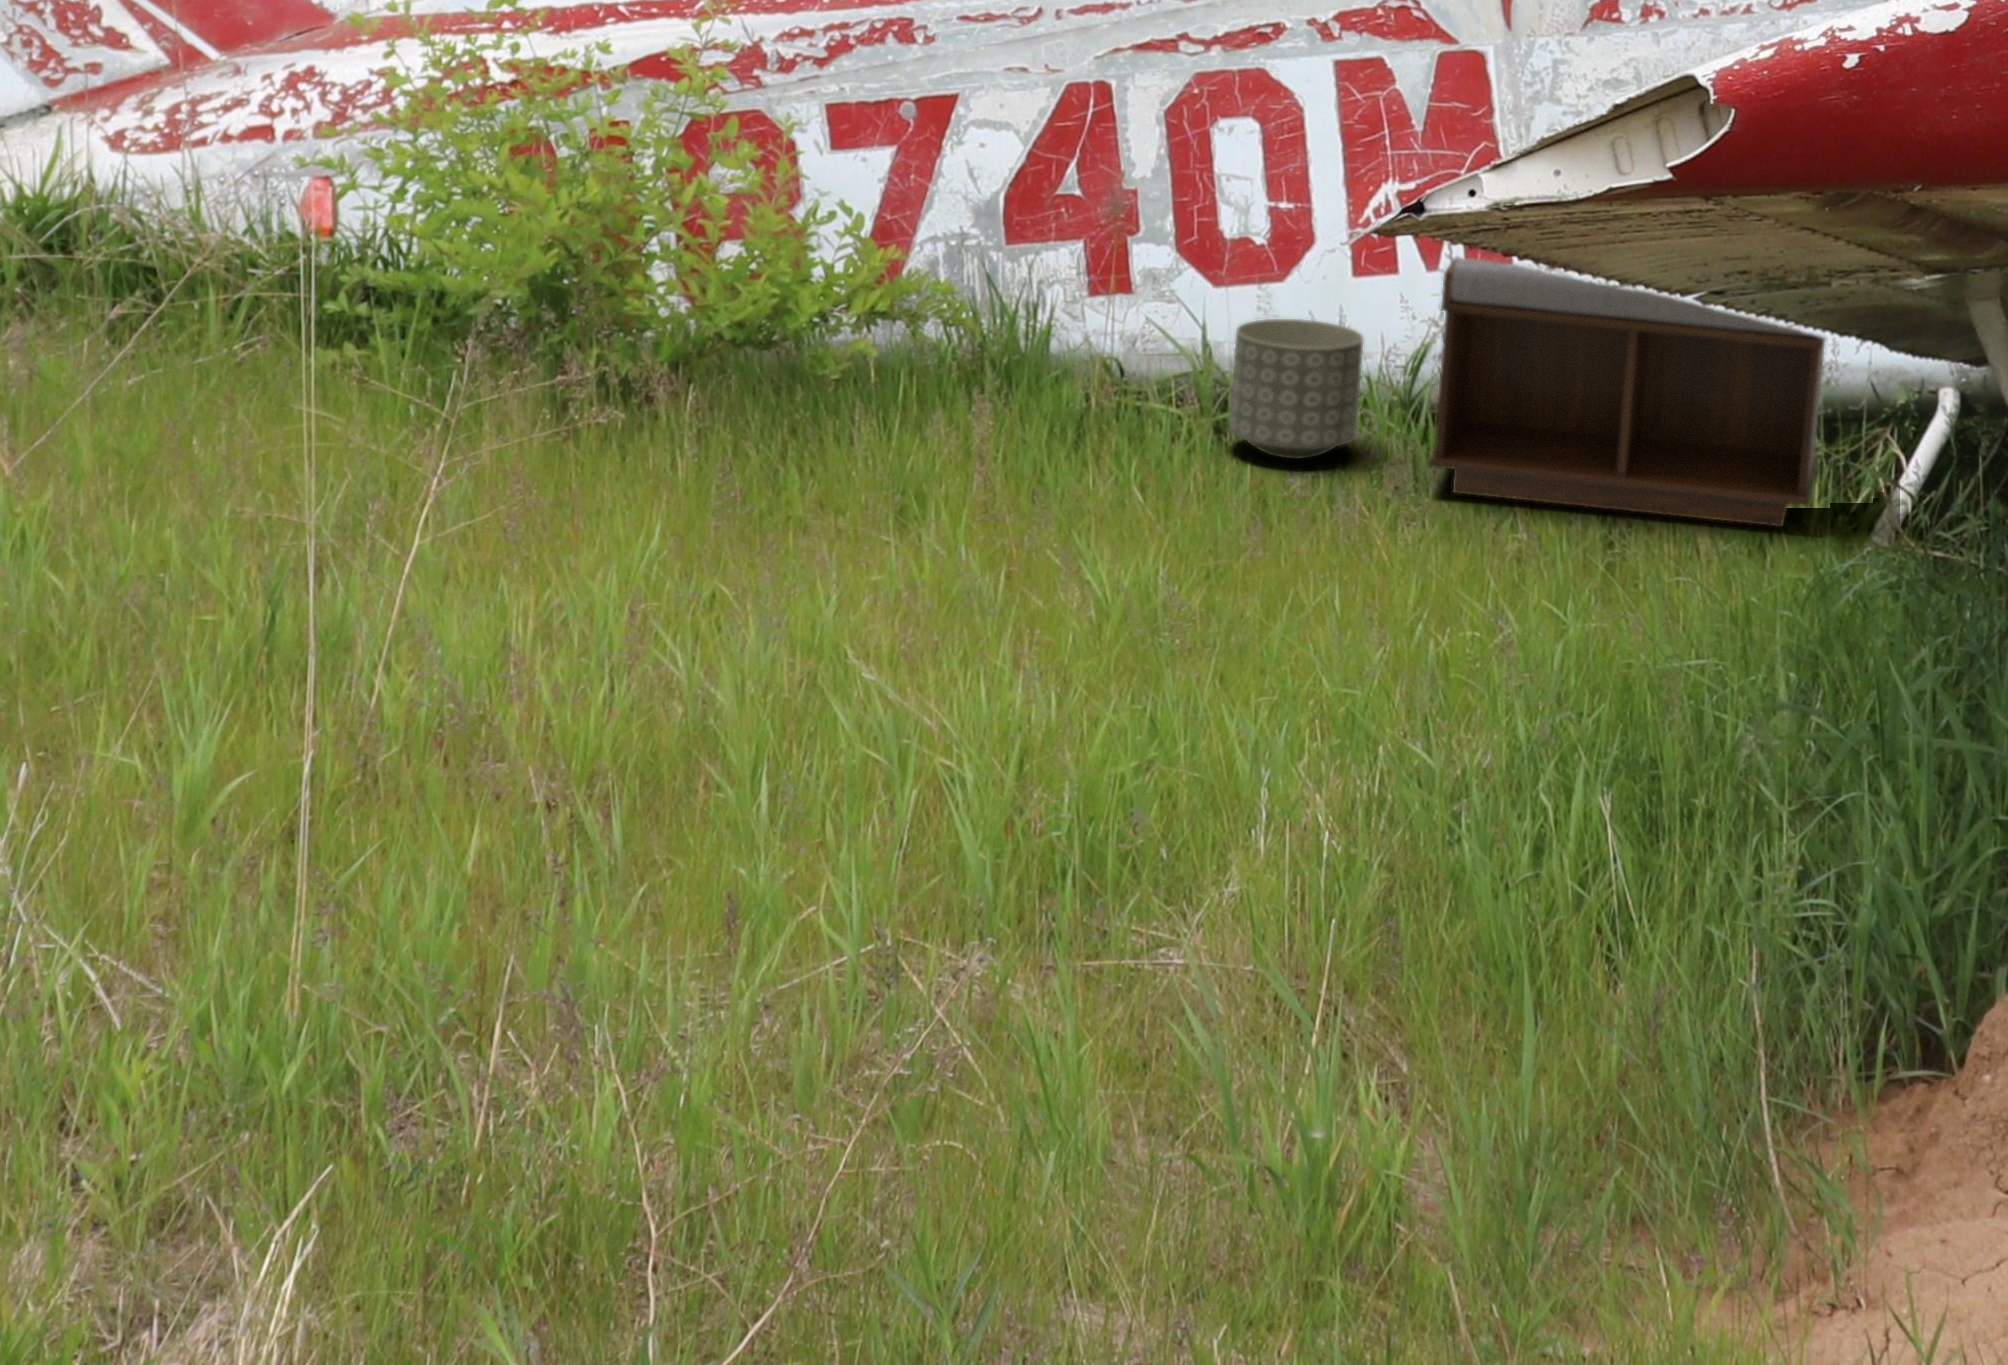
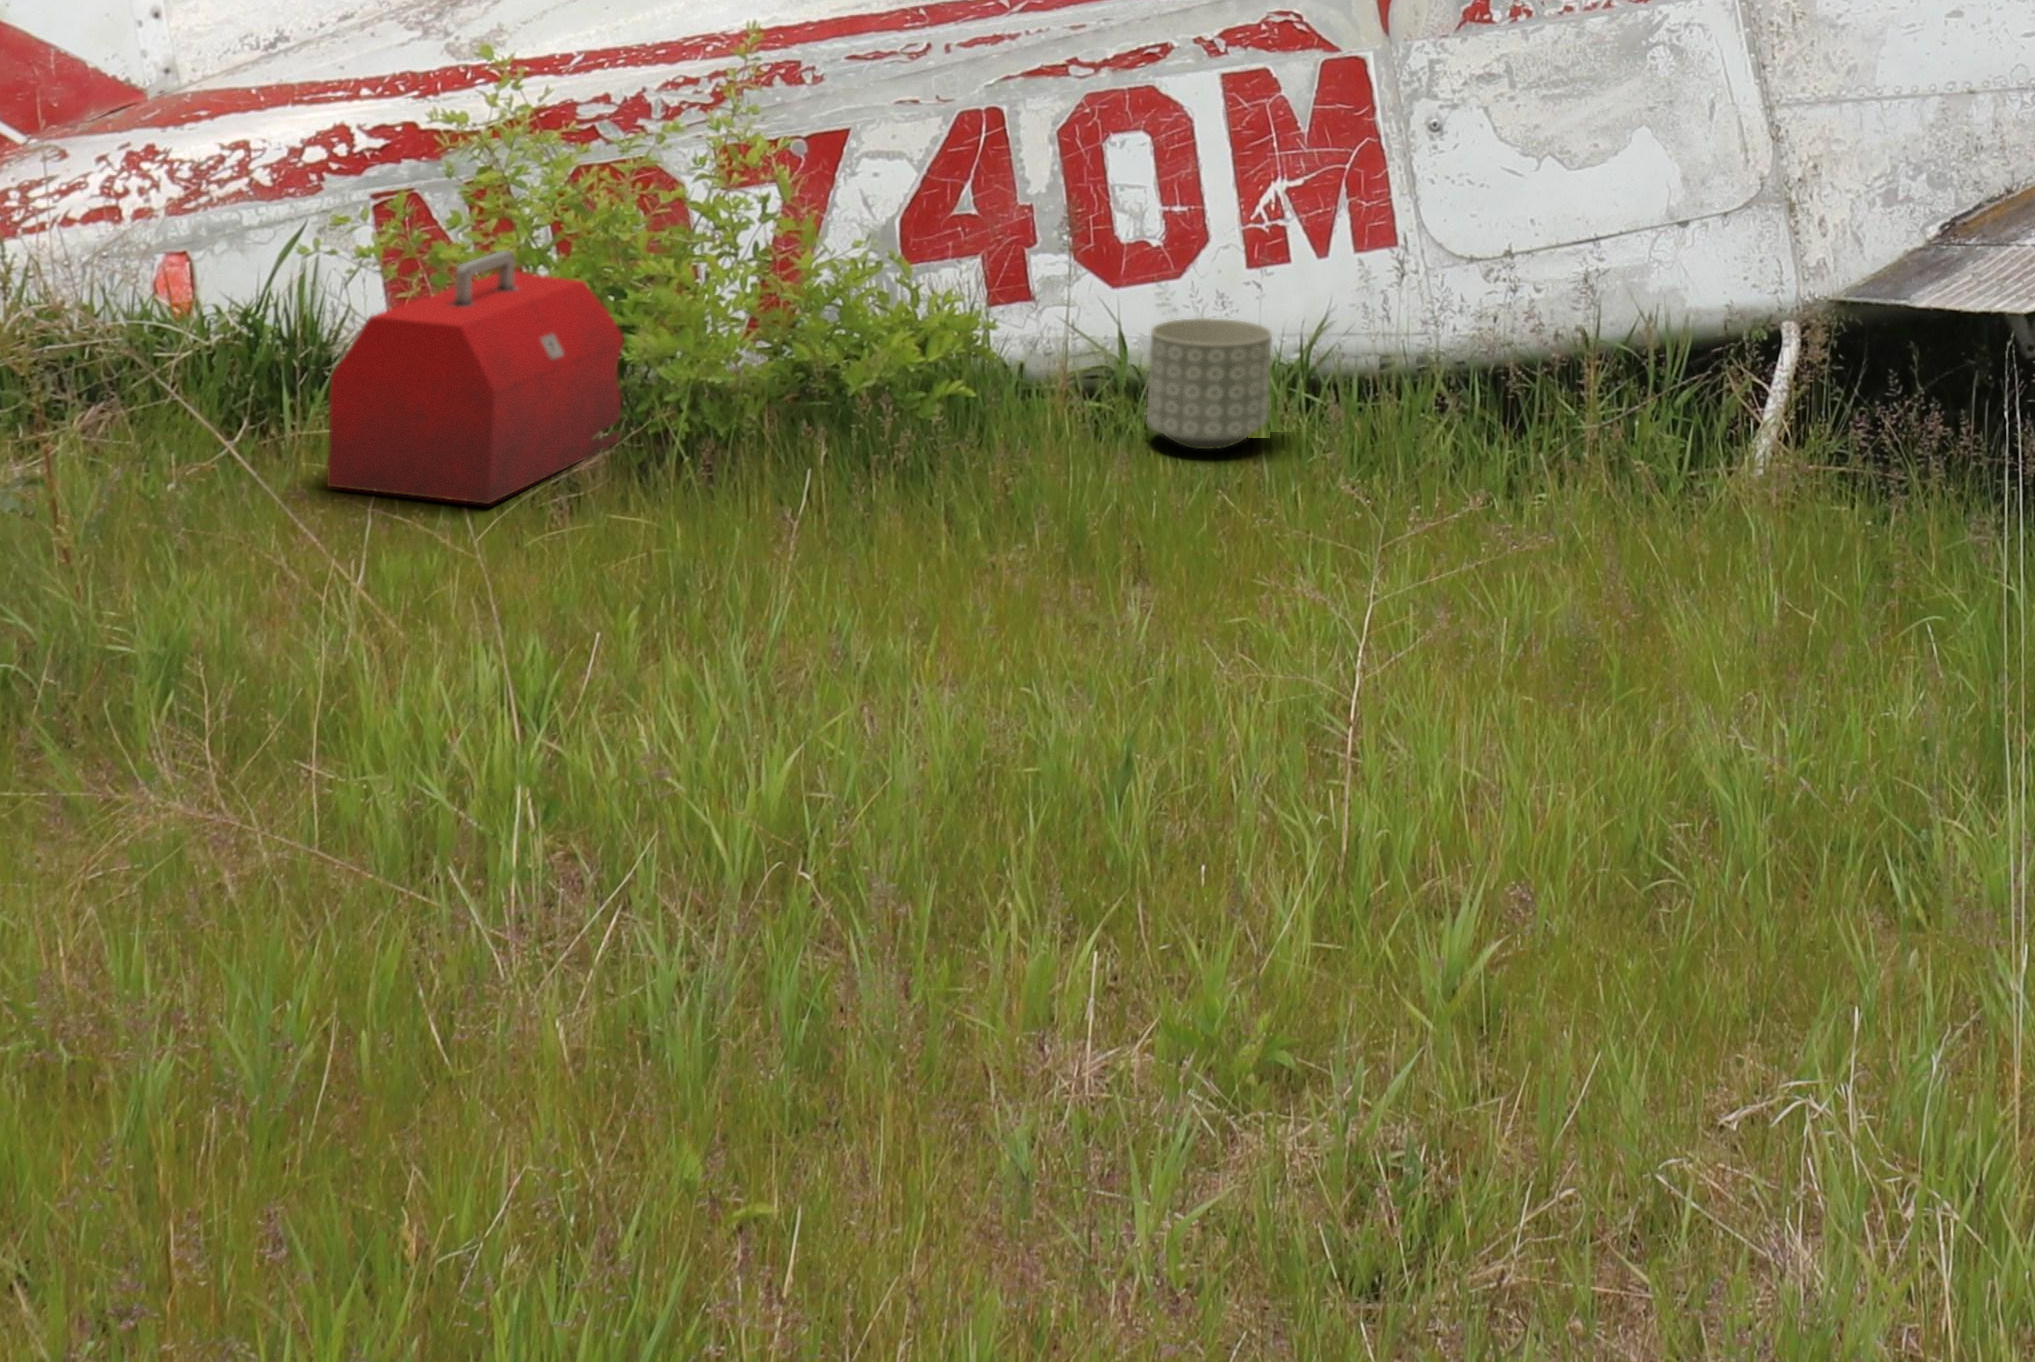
toolbox: none [400,192,713,443] -> present [327,251,622,504]
bench: present [1429,258,1825,526] -> none [1345,227,1720,470]

